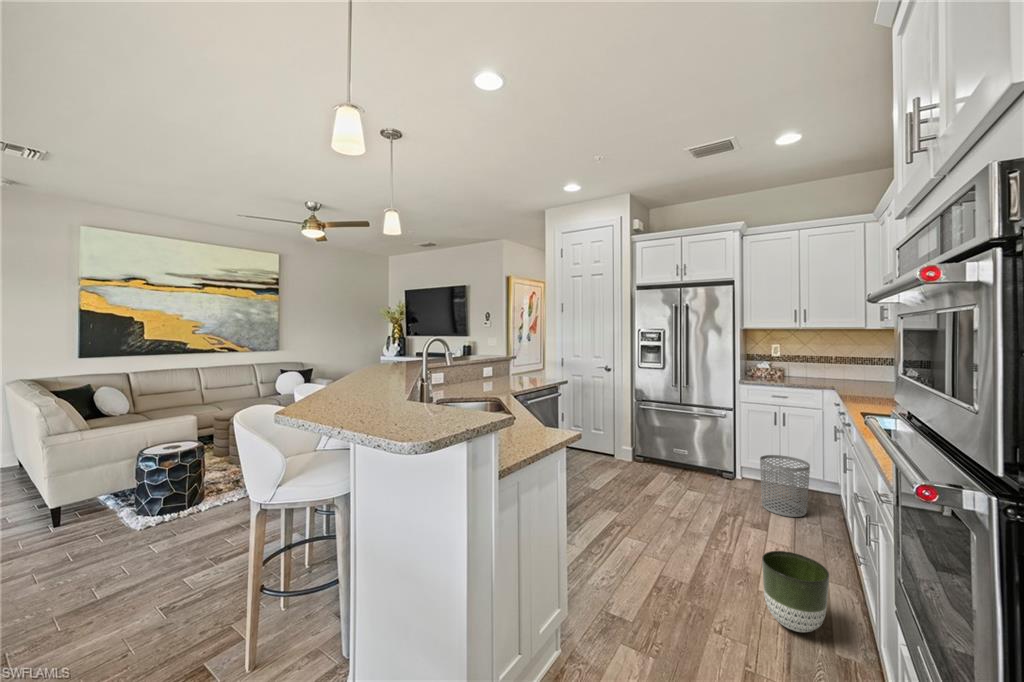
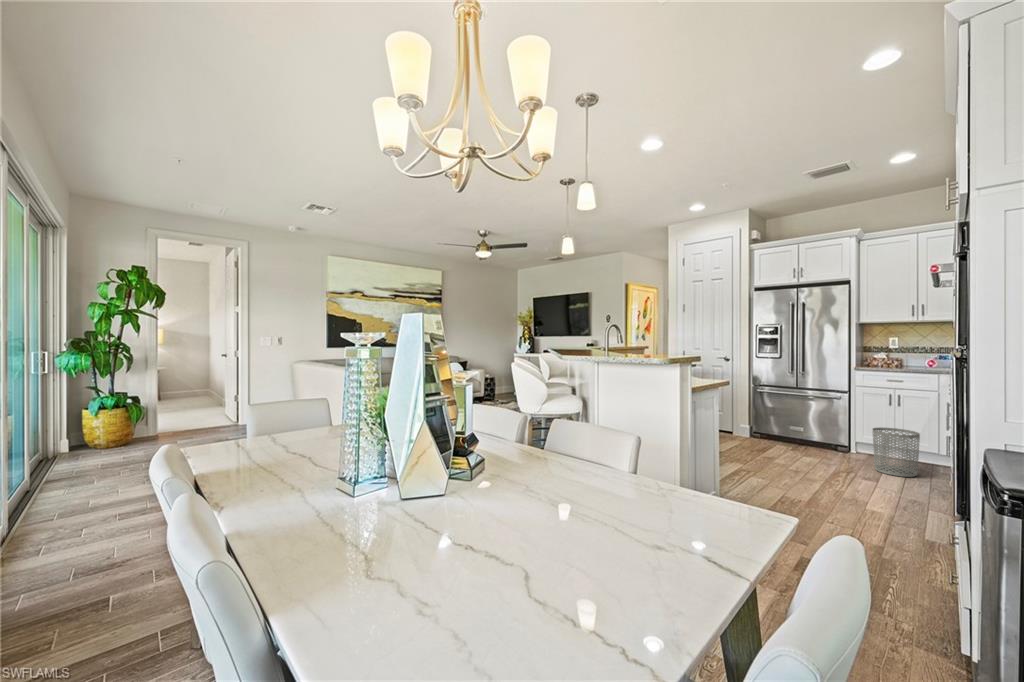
planter: present [762,551,829,632] -> none [863,475,916,527]

